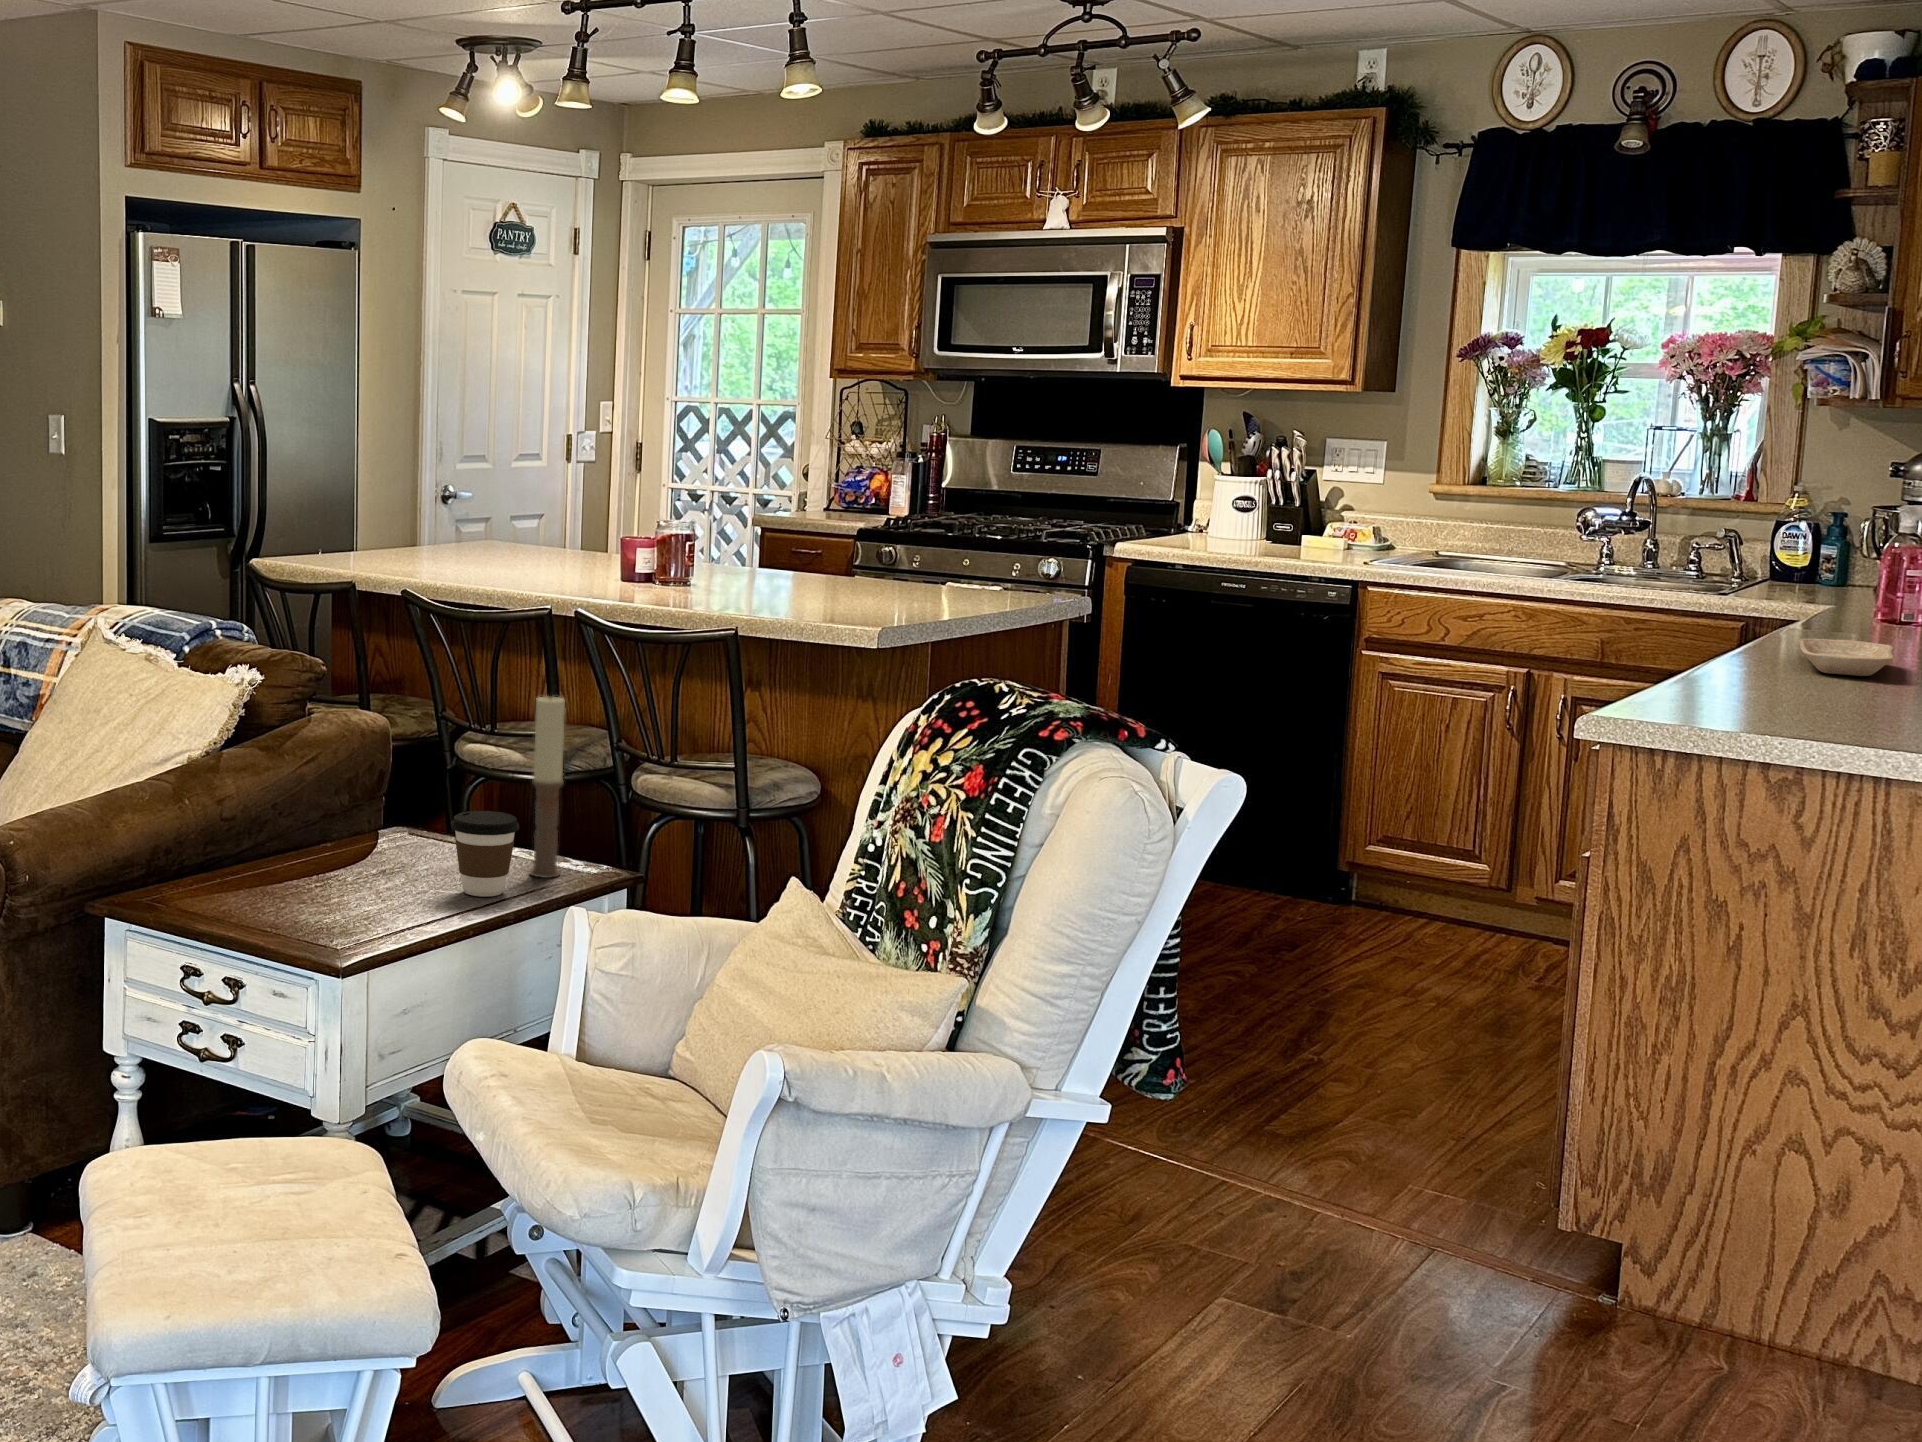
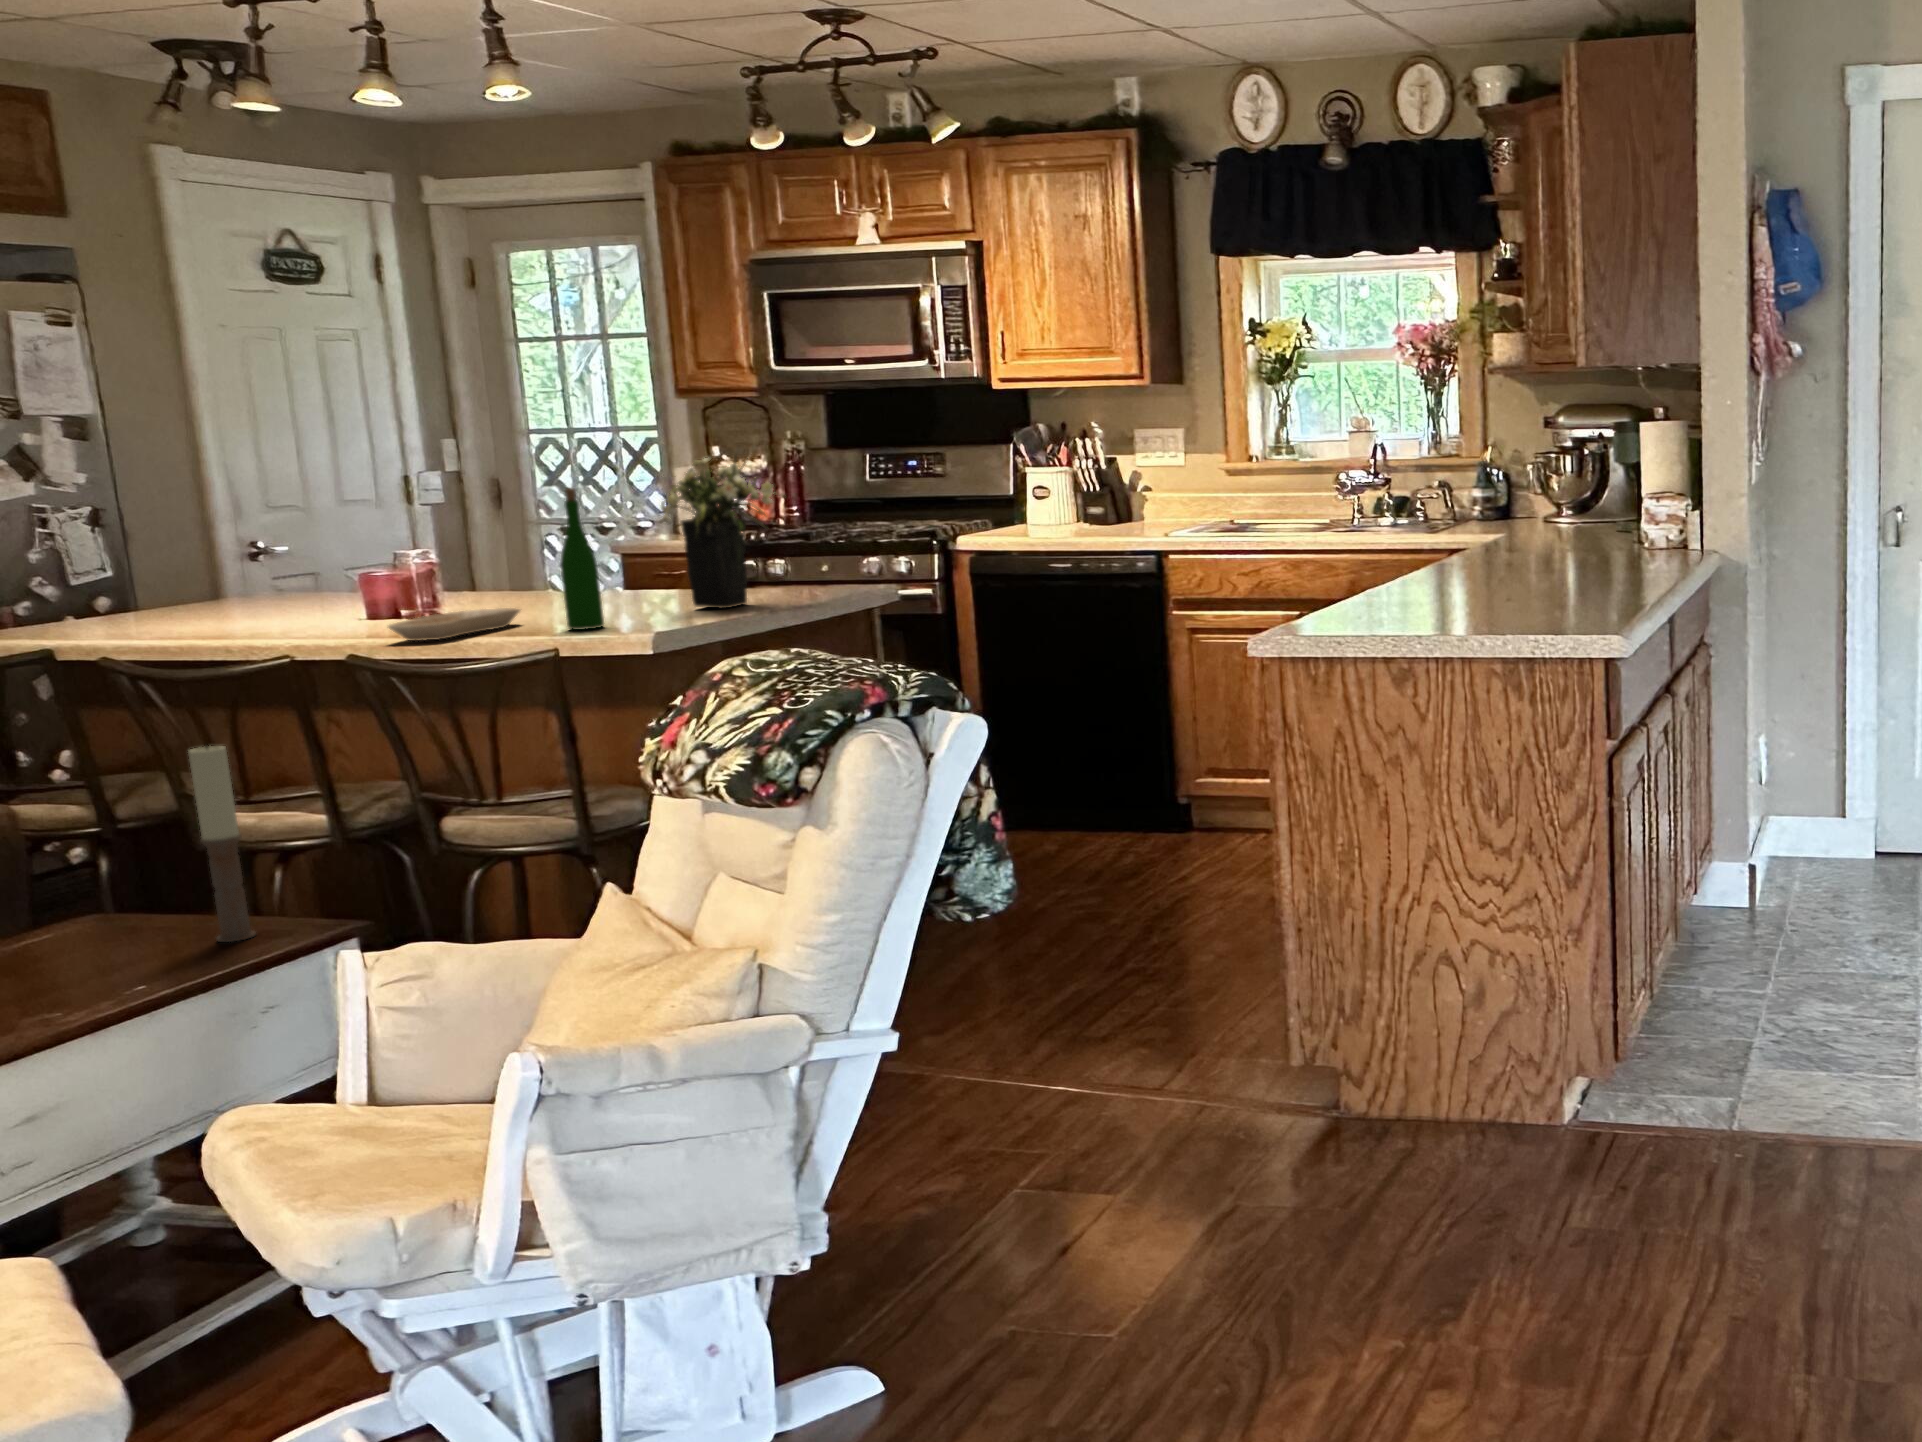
flower arrangement: none [873,448,1003,604] -> present [659,454,780,608]
wine bottle: none [786,473,823,613] -> present [561,488,604,630]
tray: present [1798,639,1893,676] -> present [388,608,520,641]
coffee cup: present [451,811,519,896] -> none [85,880,180,976]

